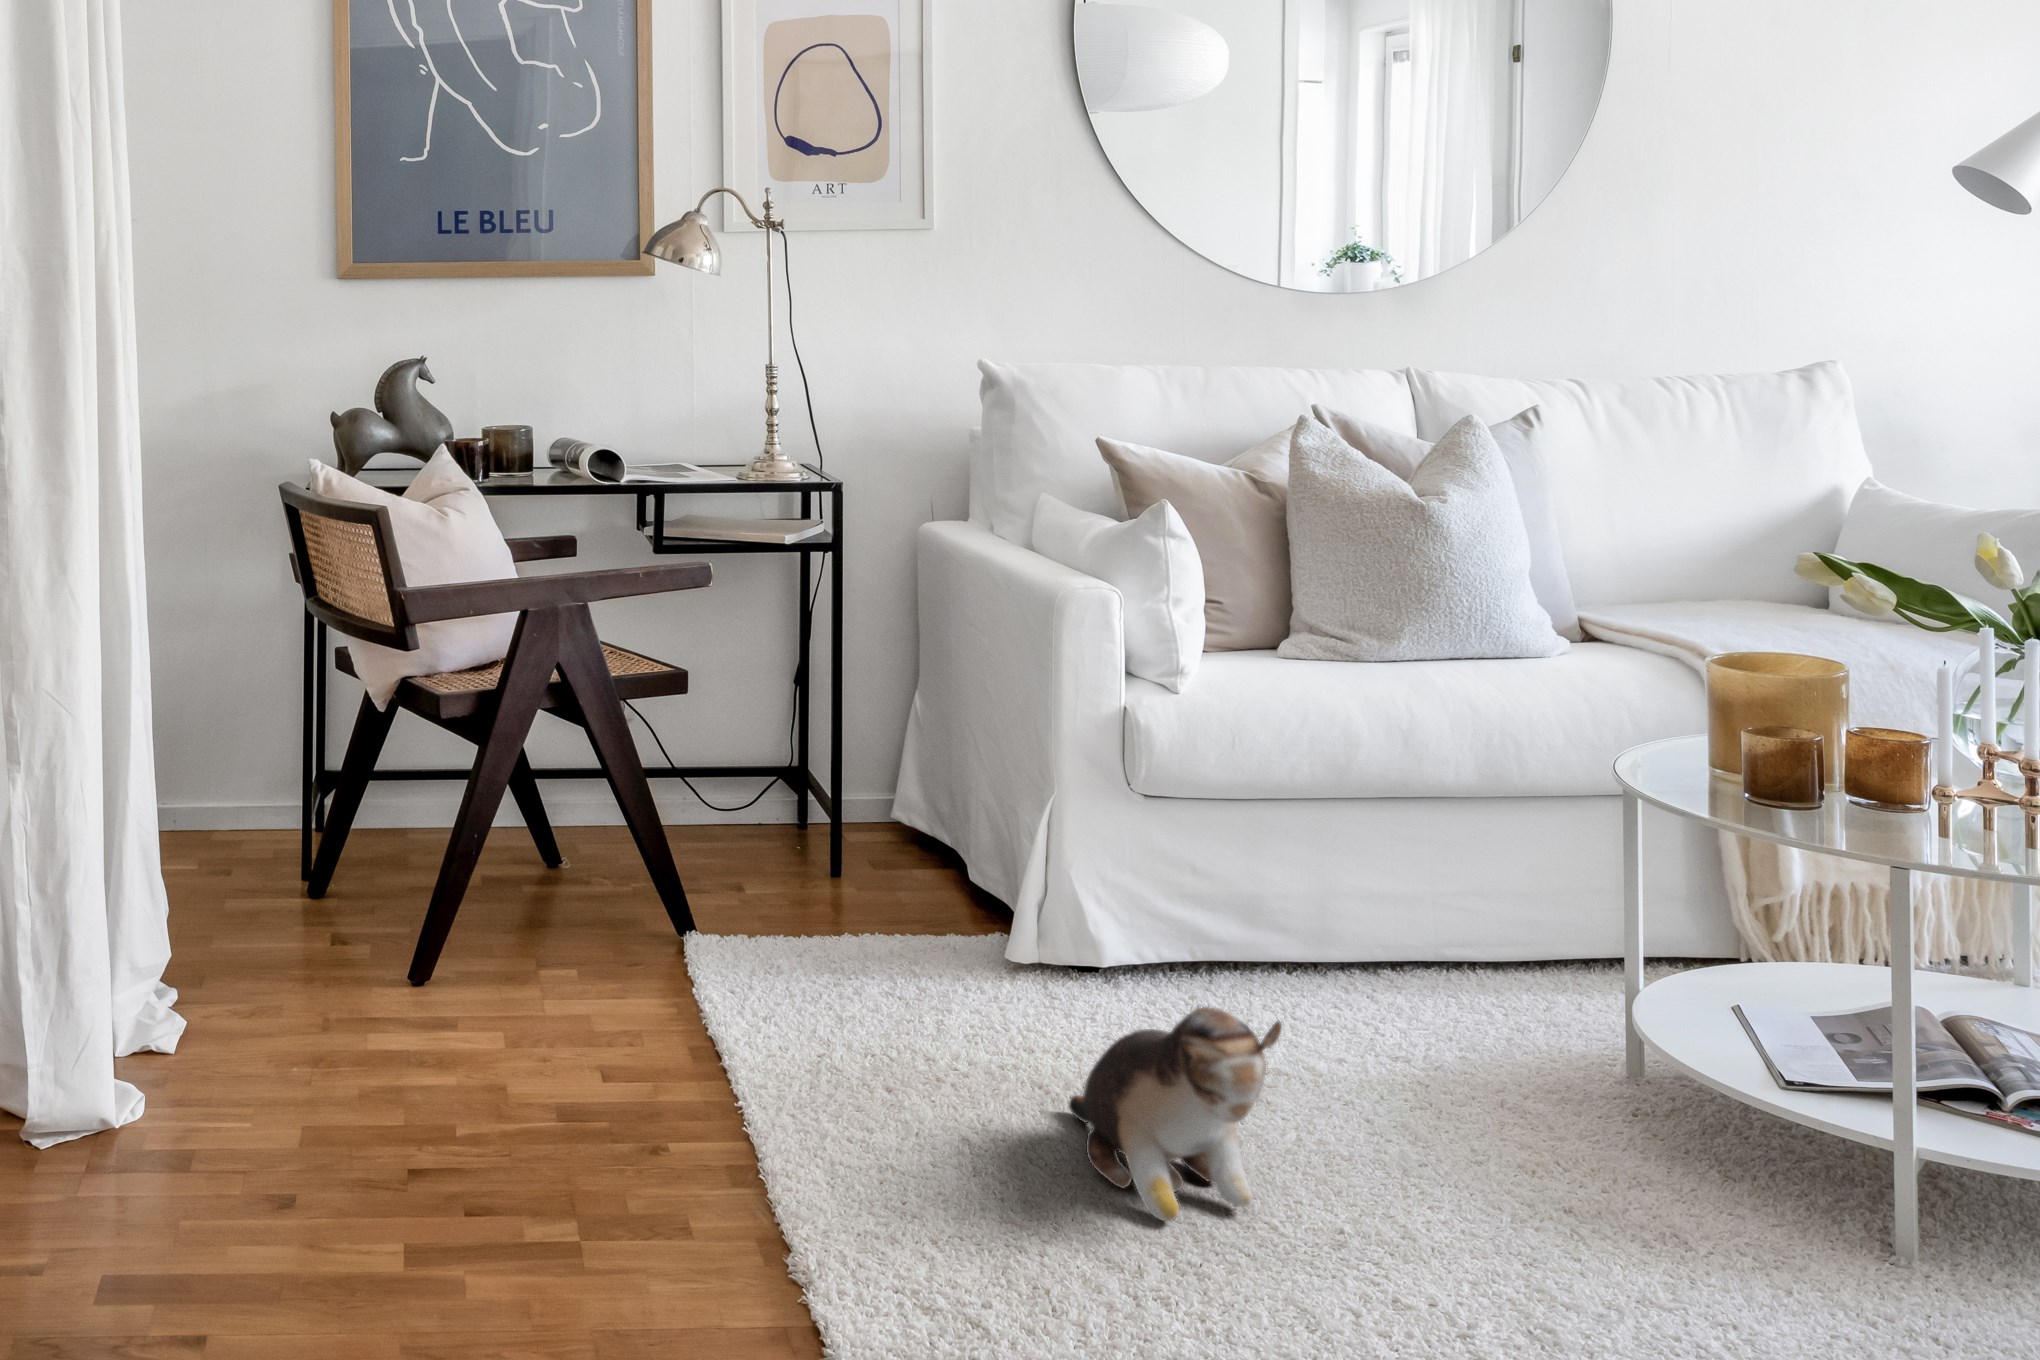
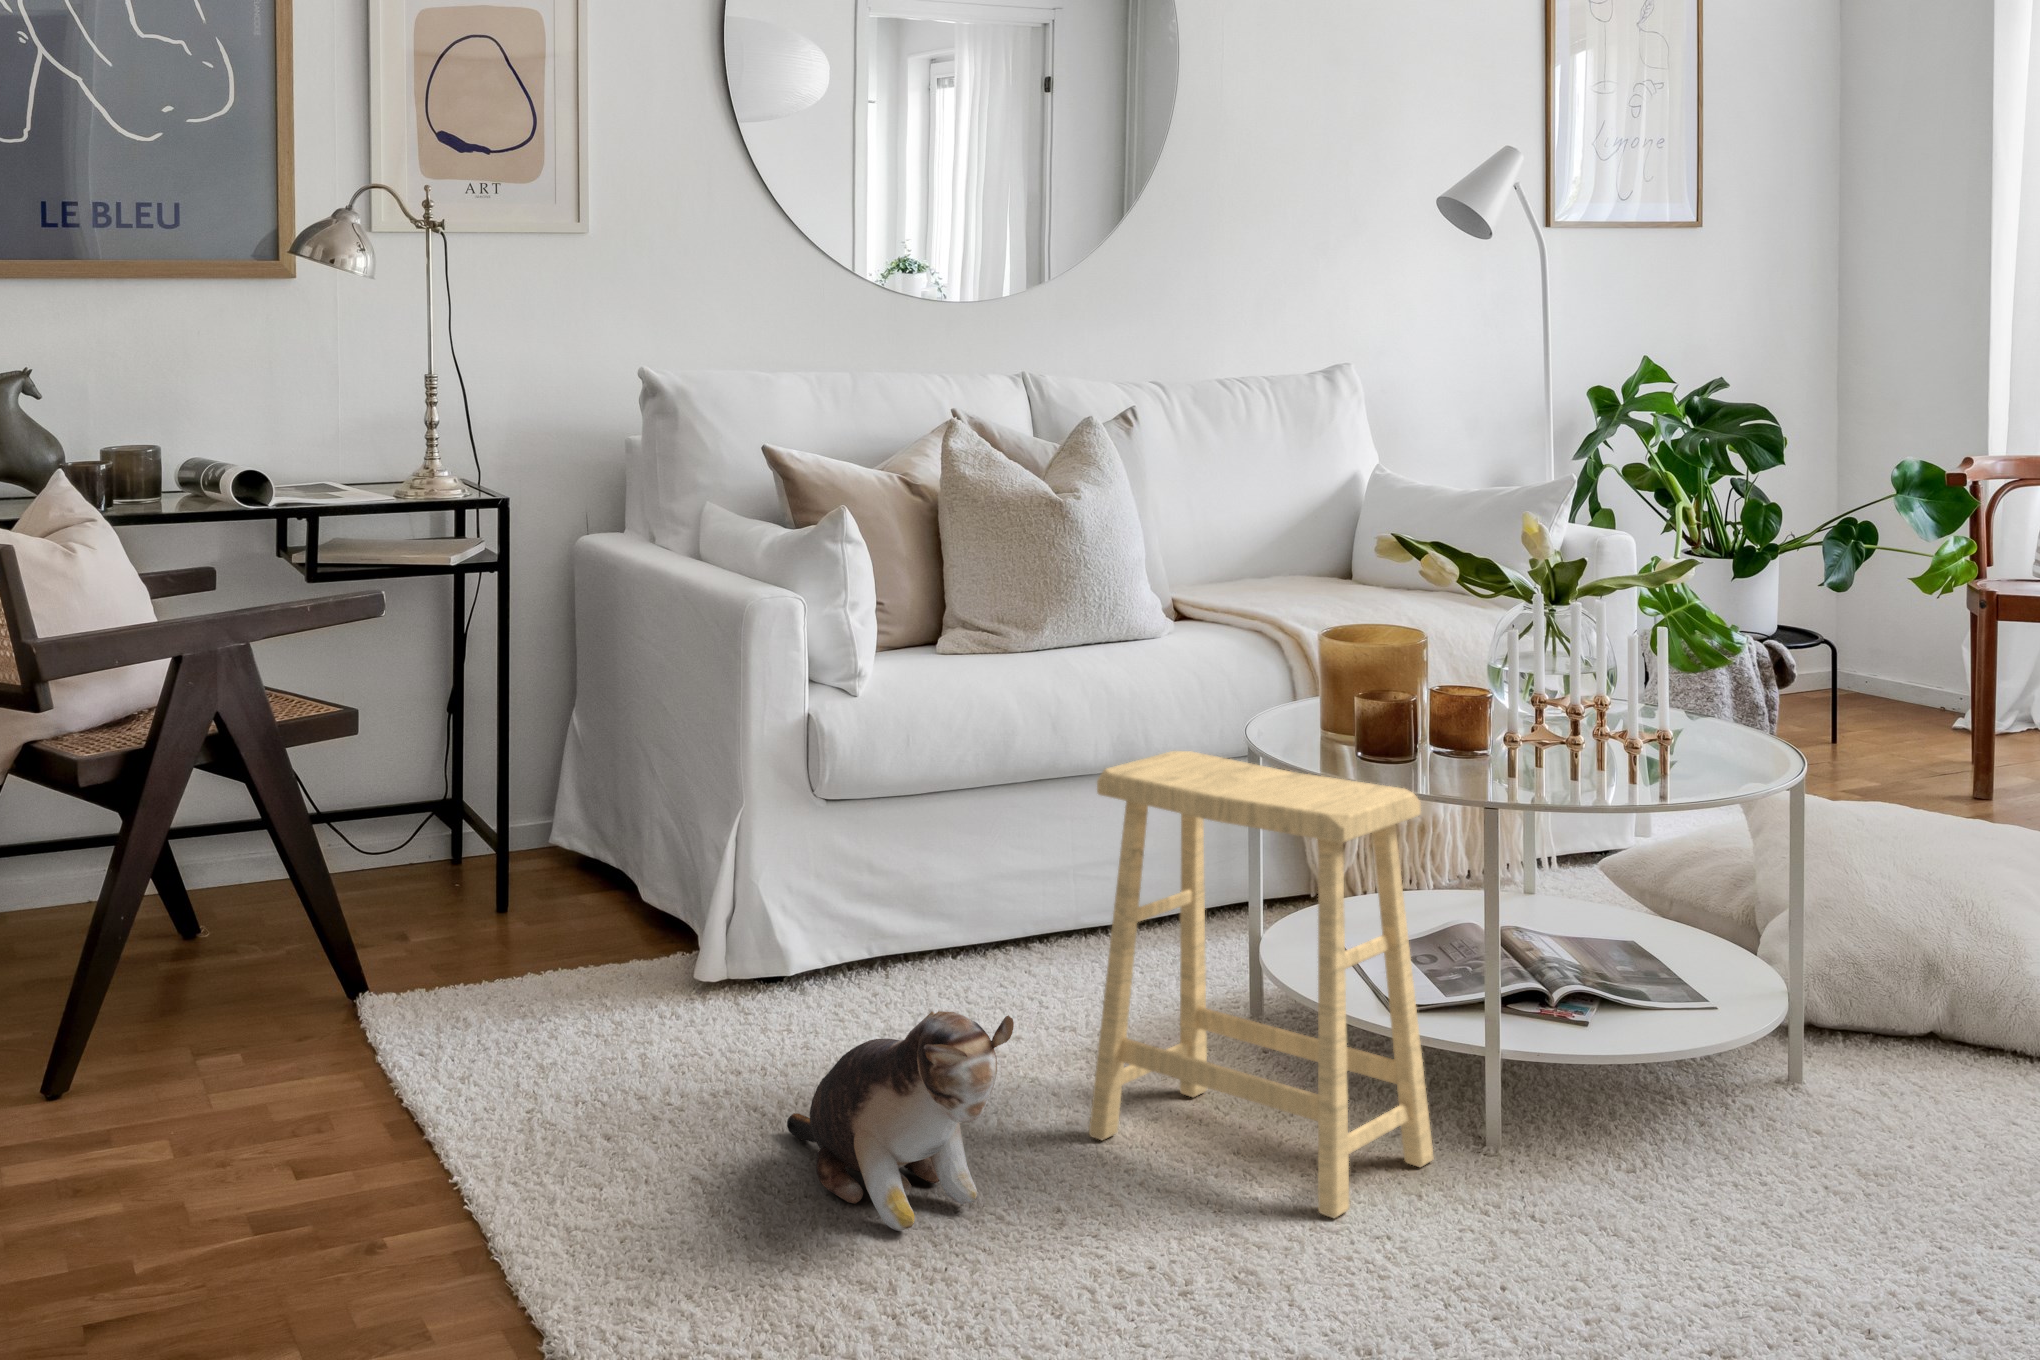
footstool: none [1397,772,1817,1293] -> present [1089,751,1434,1218]

